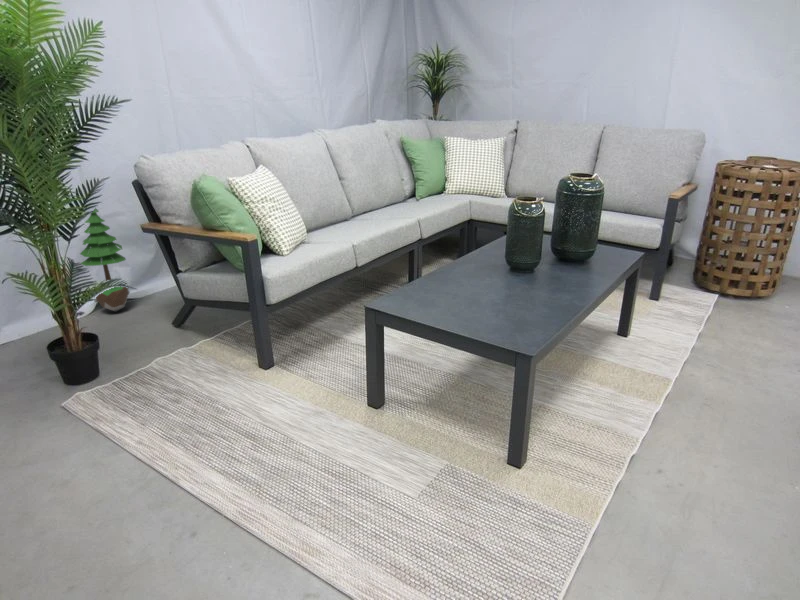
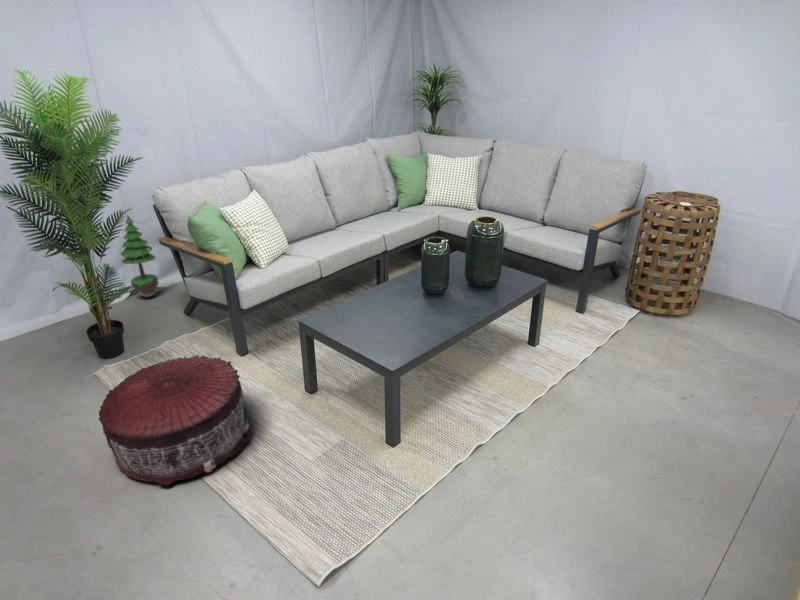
pouf: none [96,361,317,552] -> present [99,355,249,486]

